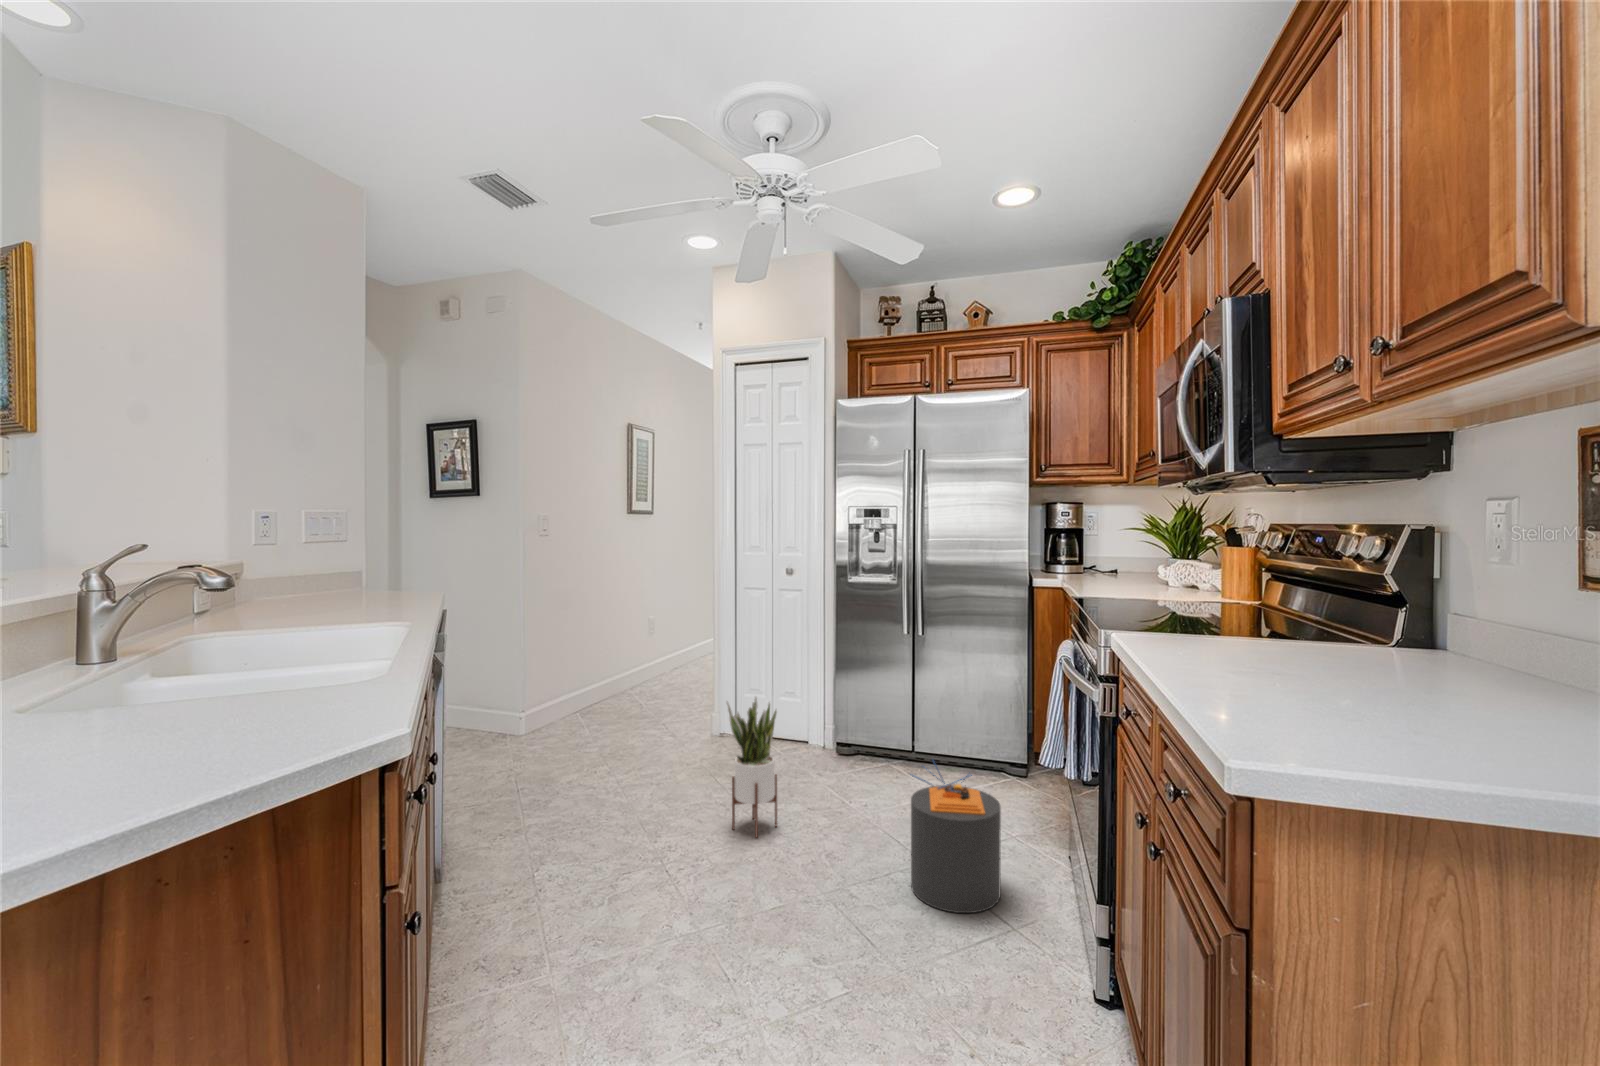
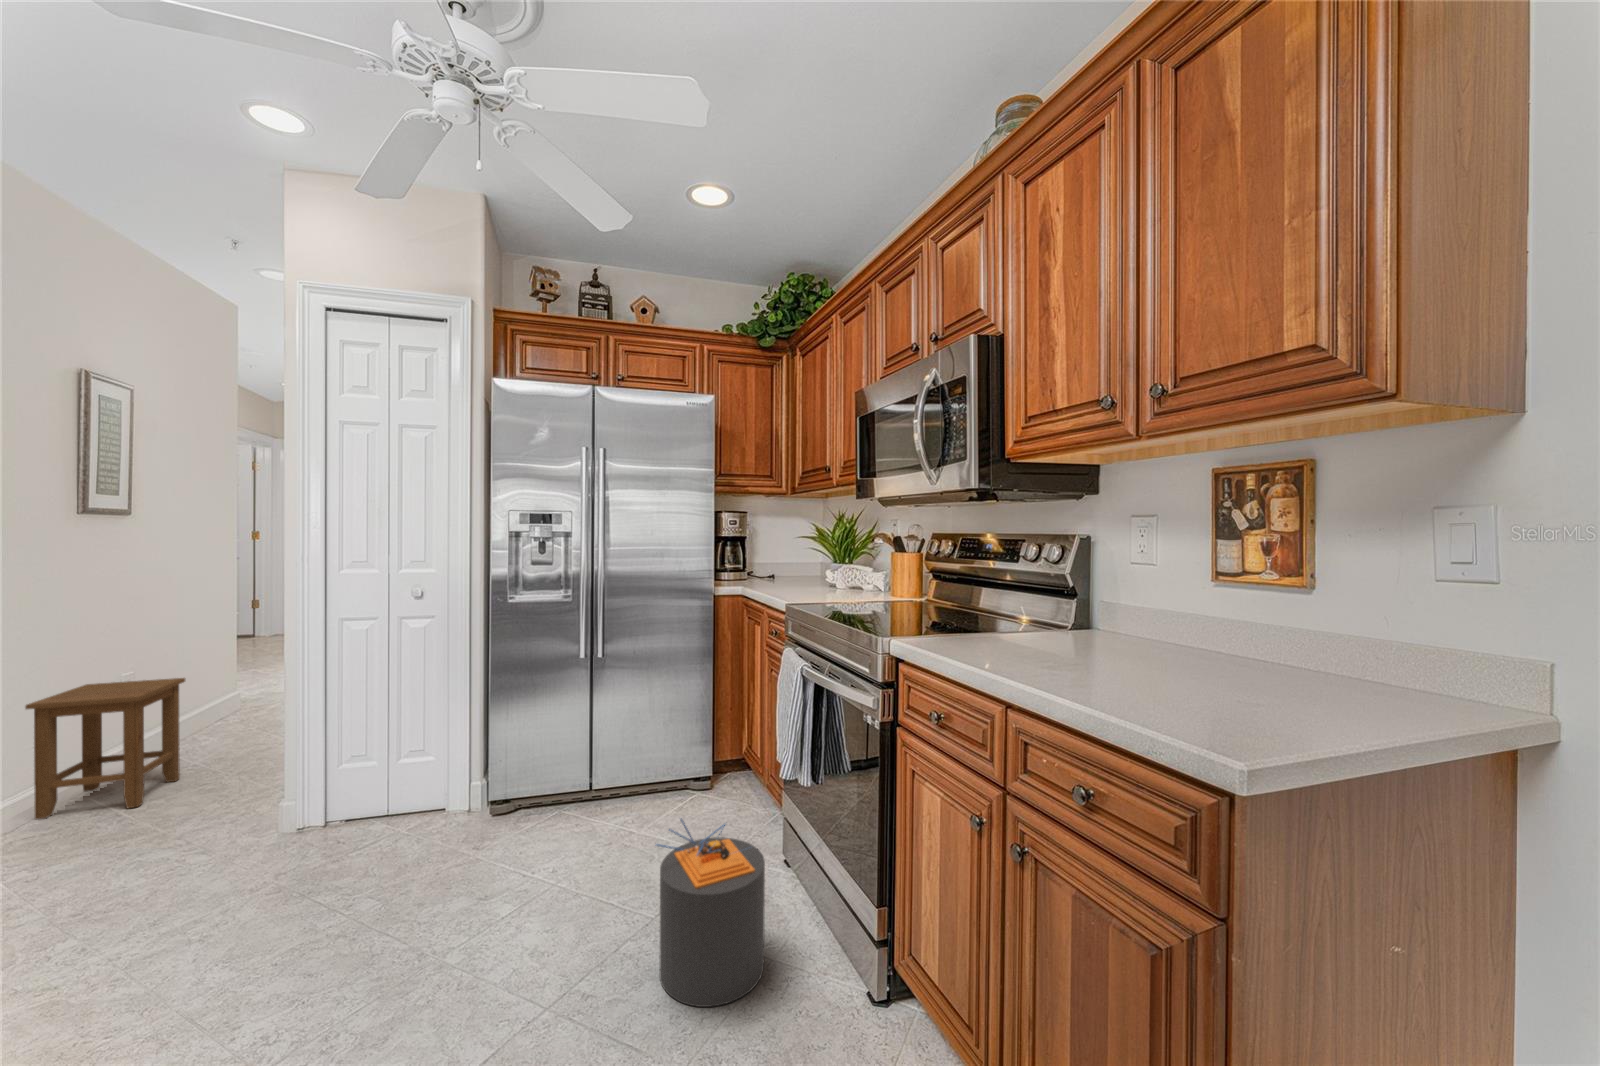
stool: none [605,623,675,703] -> present [25,678,185,819]
potted plant: present [727,697,777,838] -> none [356,785,441,999]

